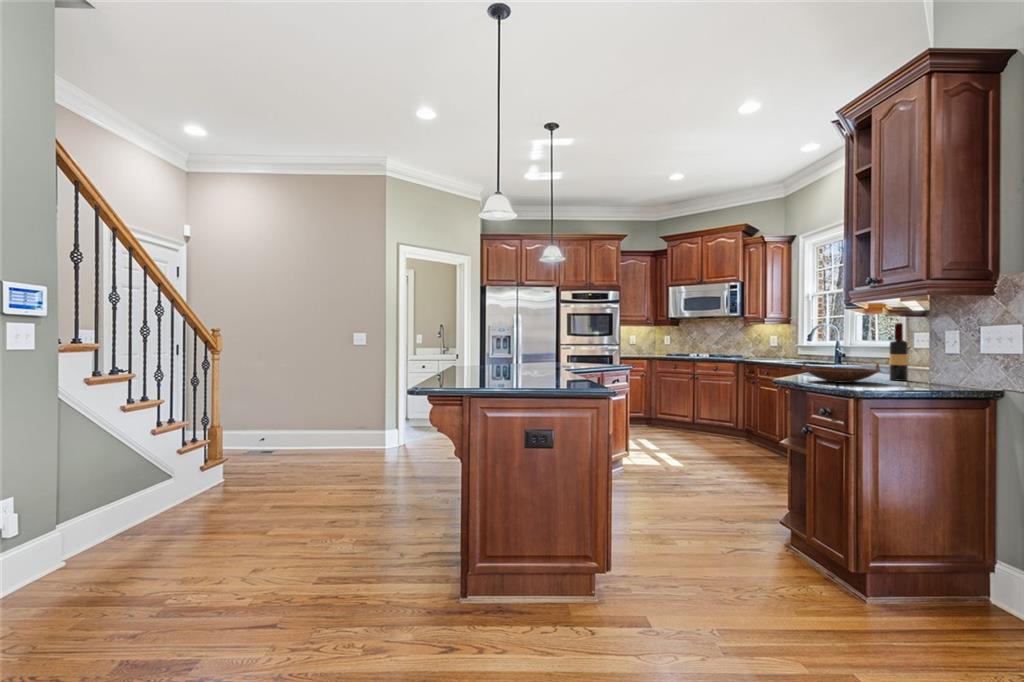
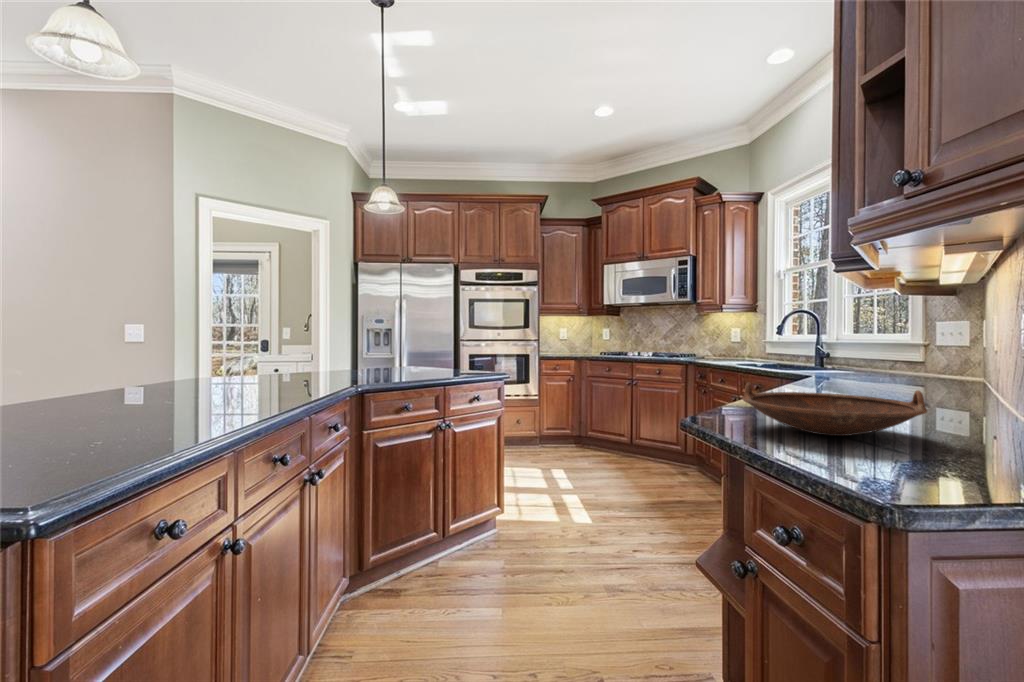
wine bottle: present [890,323,908,381] -> none [932,296,974,424]

